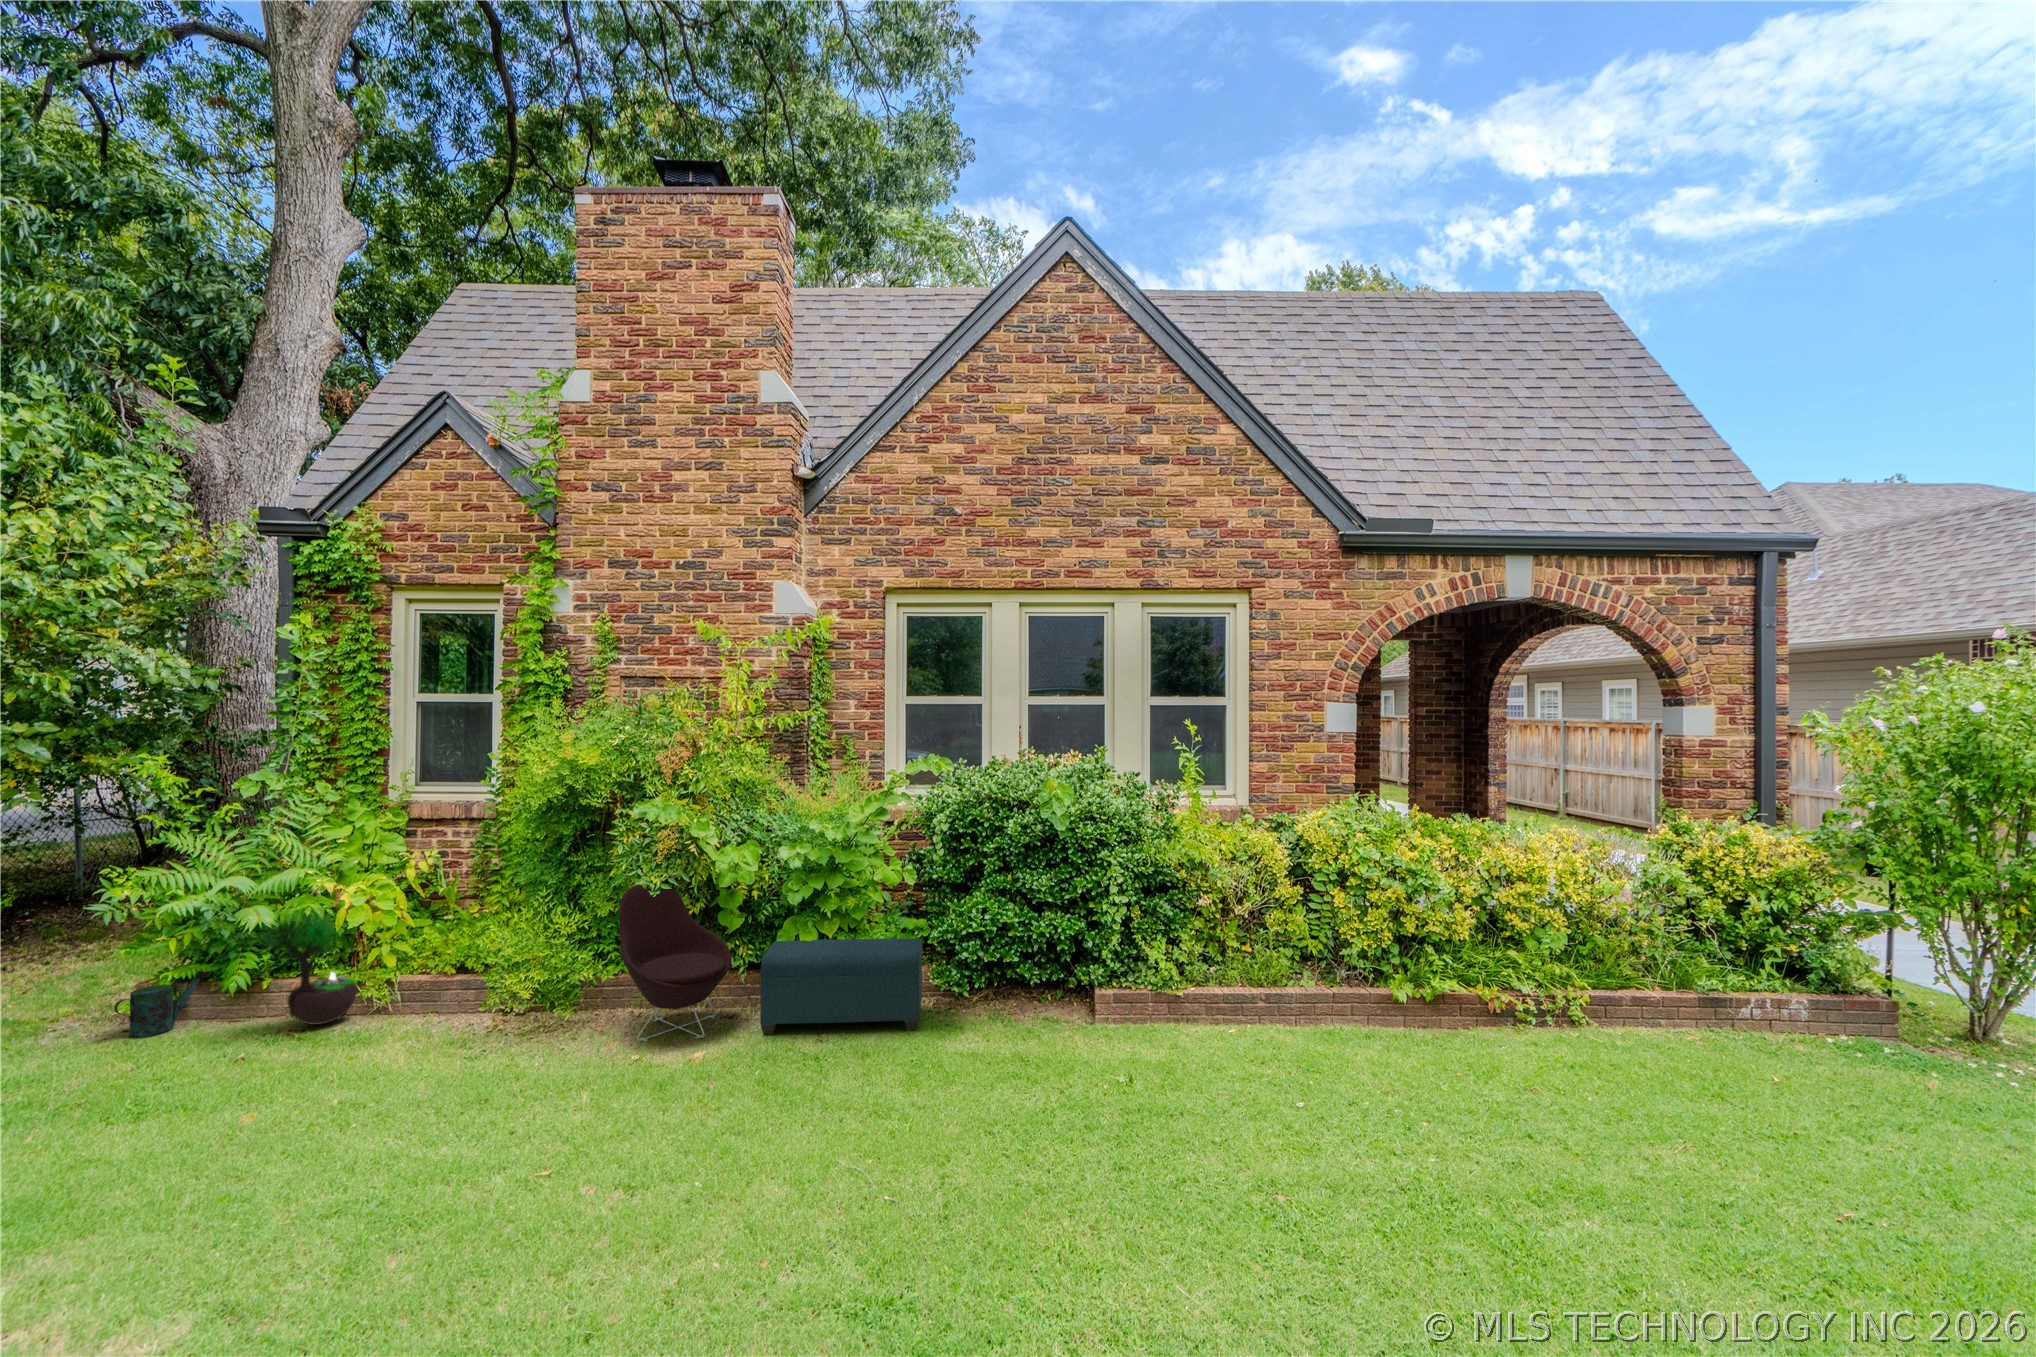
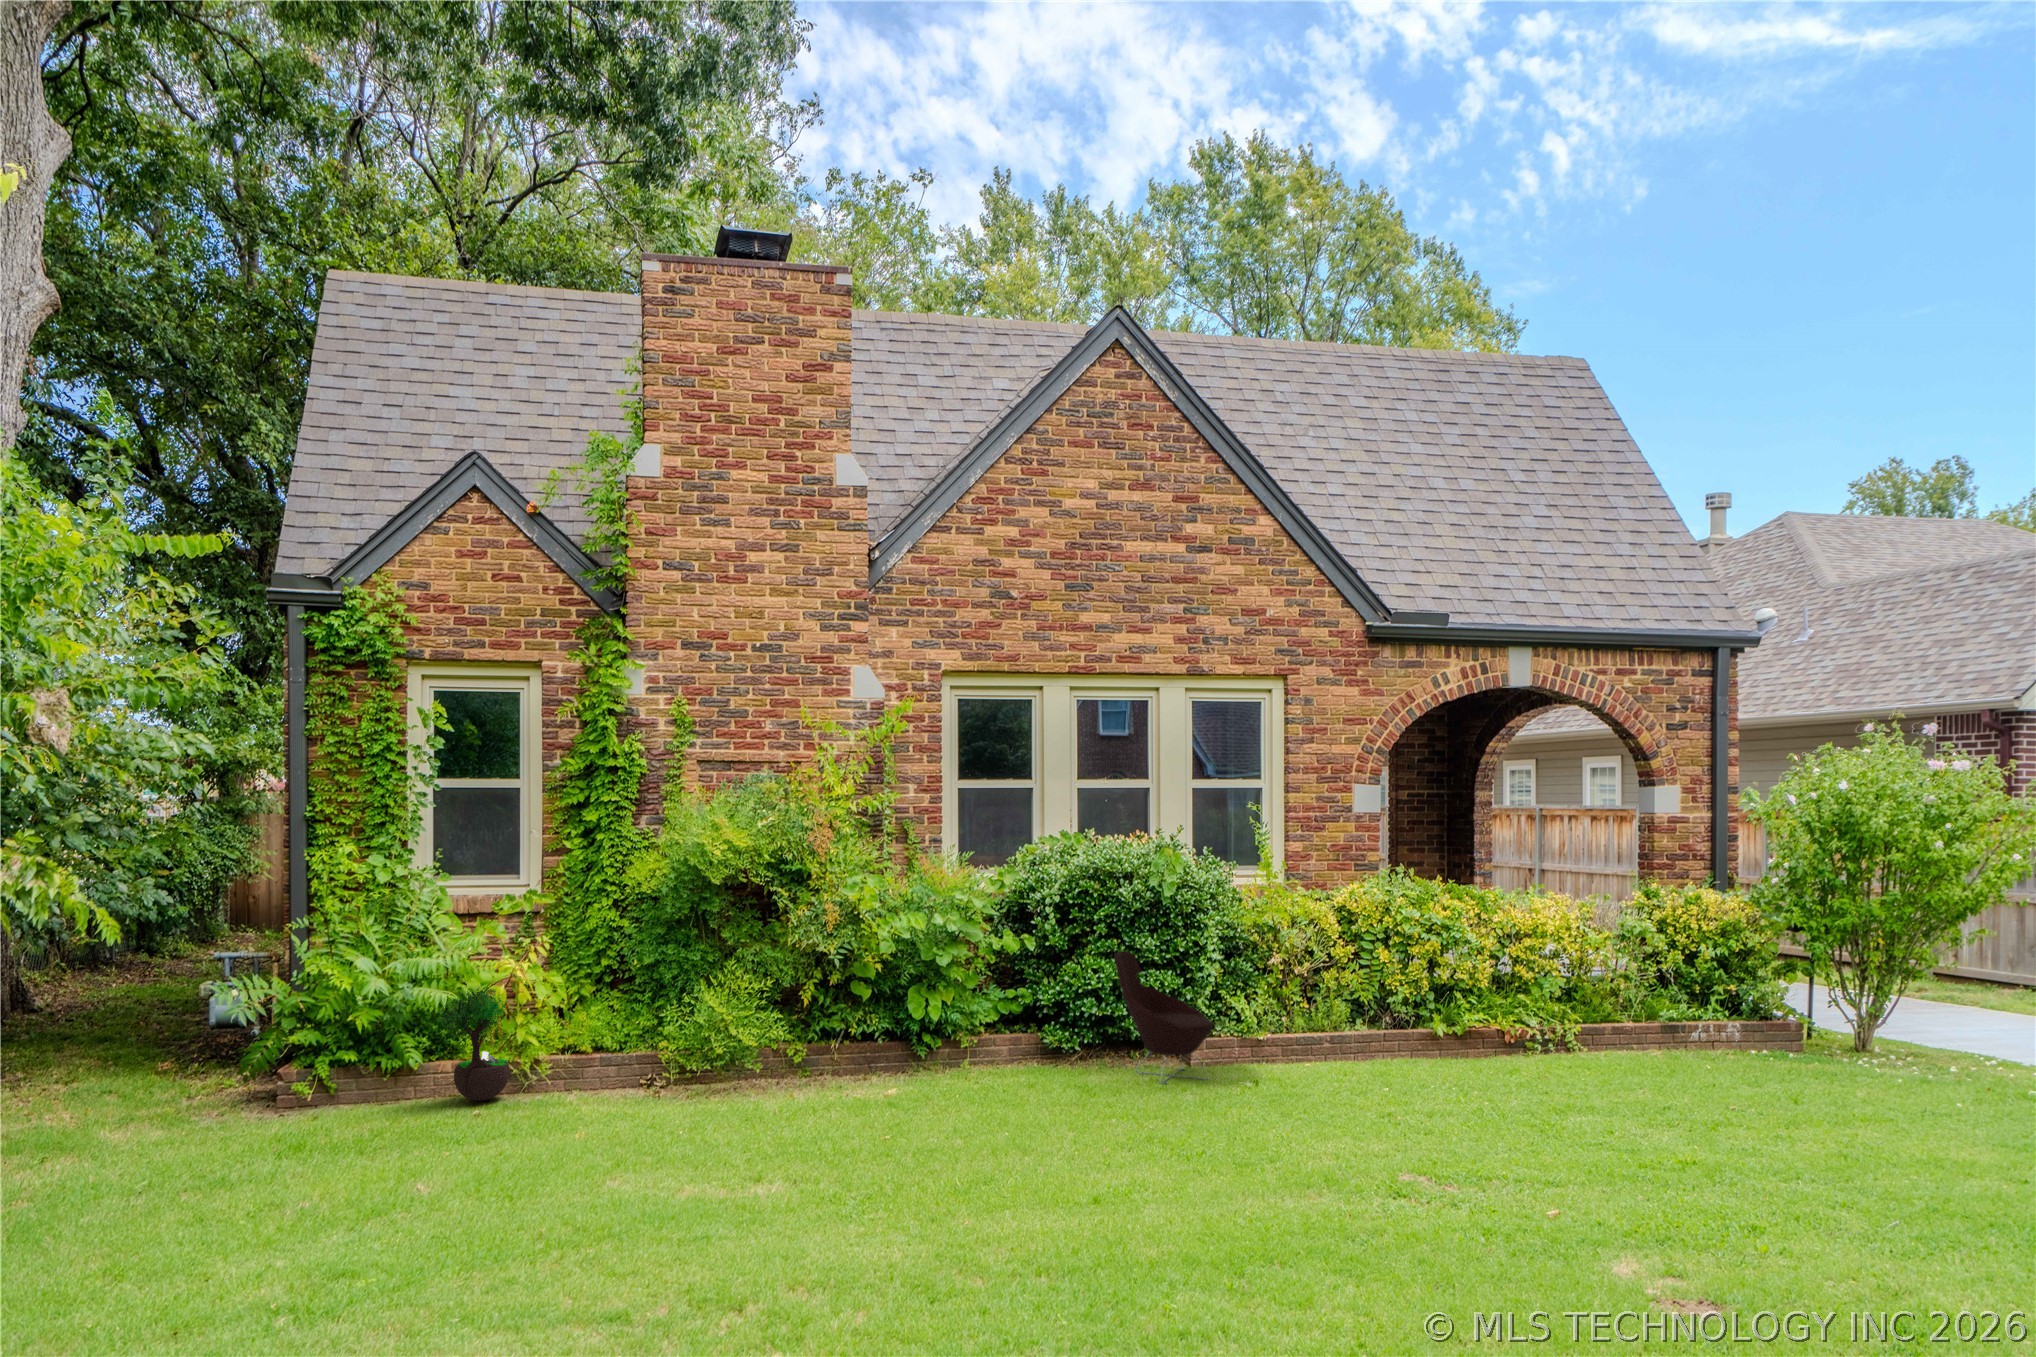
chair: present [619,885,732,1041] -> present [1115,951,1213,1084]
bench: present [760,938,923,1035] -> none [904,1003,1051,1087]
watering can: present [115,971,209,1038] -> none [300,1056,352,1117]

